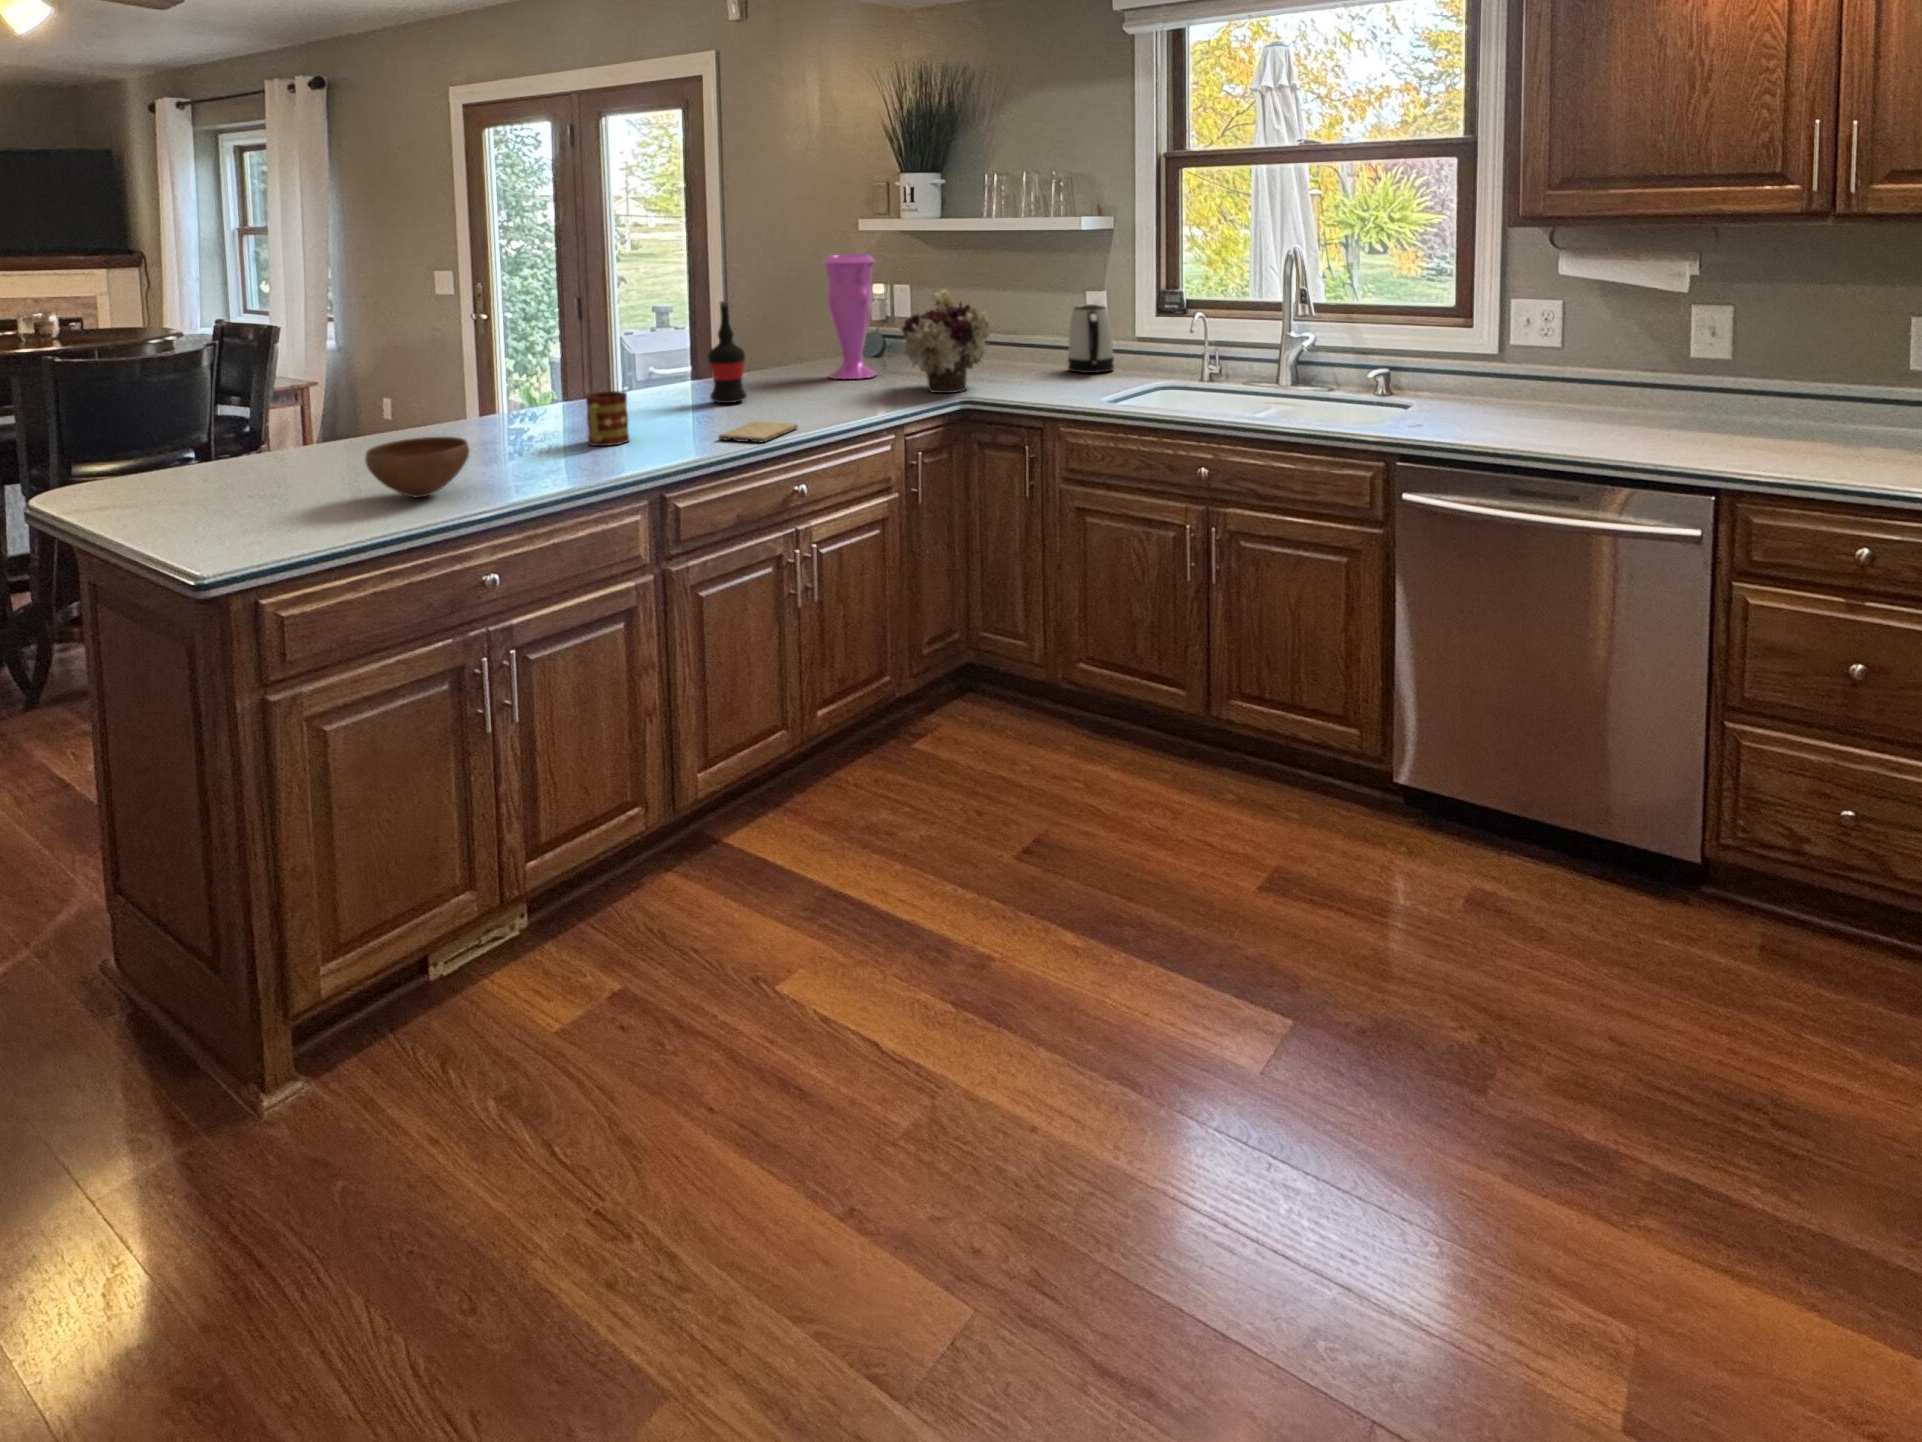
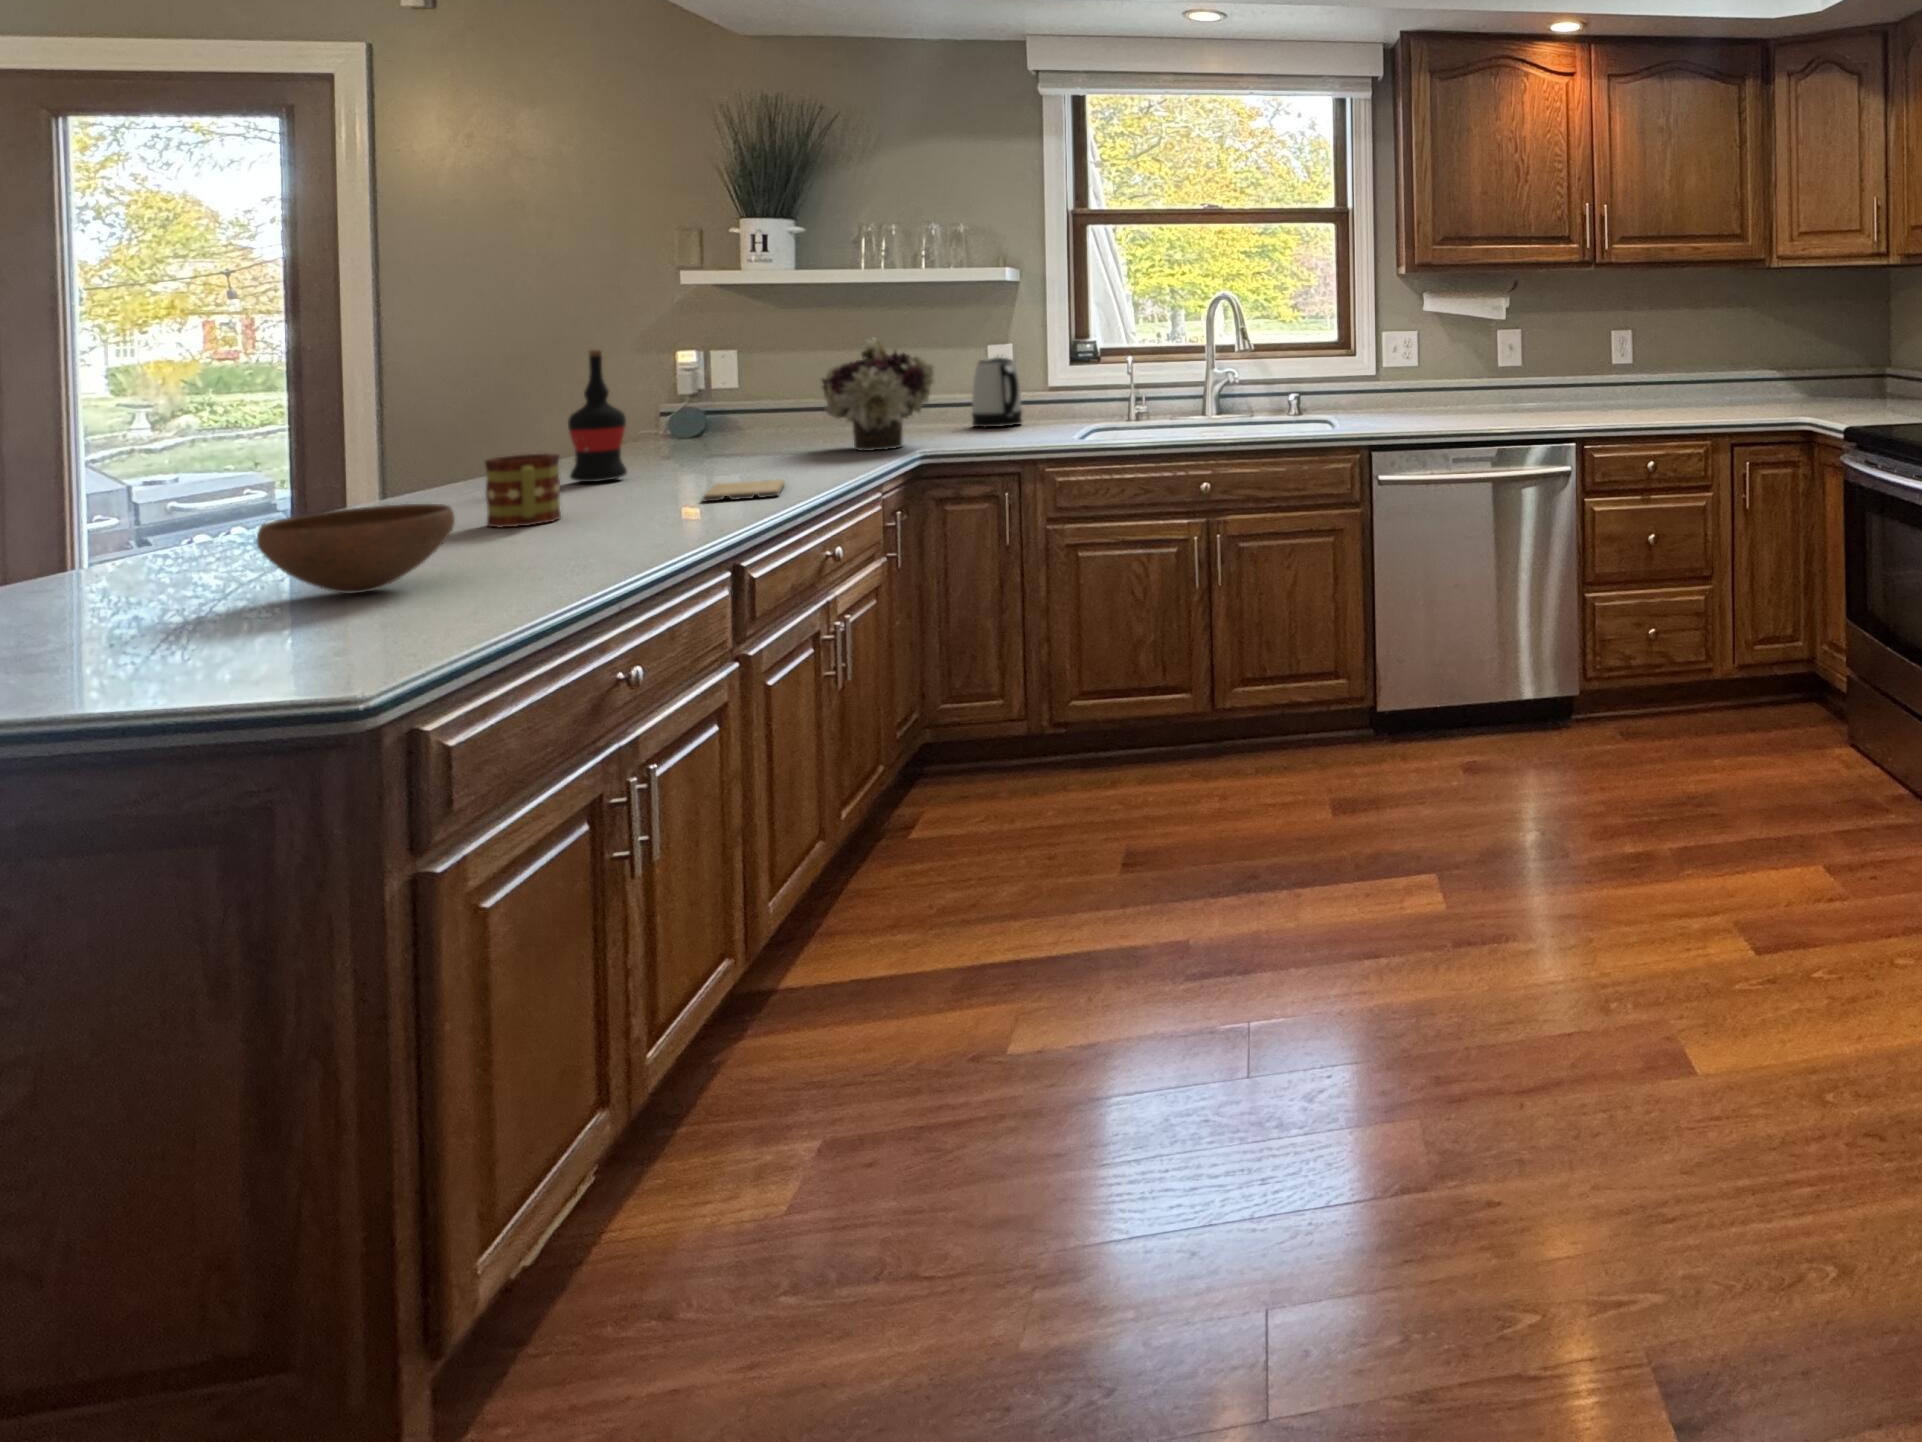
vase: present [822,254,877,379] -> none [669,304,749,454]

